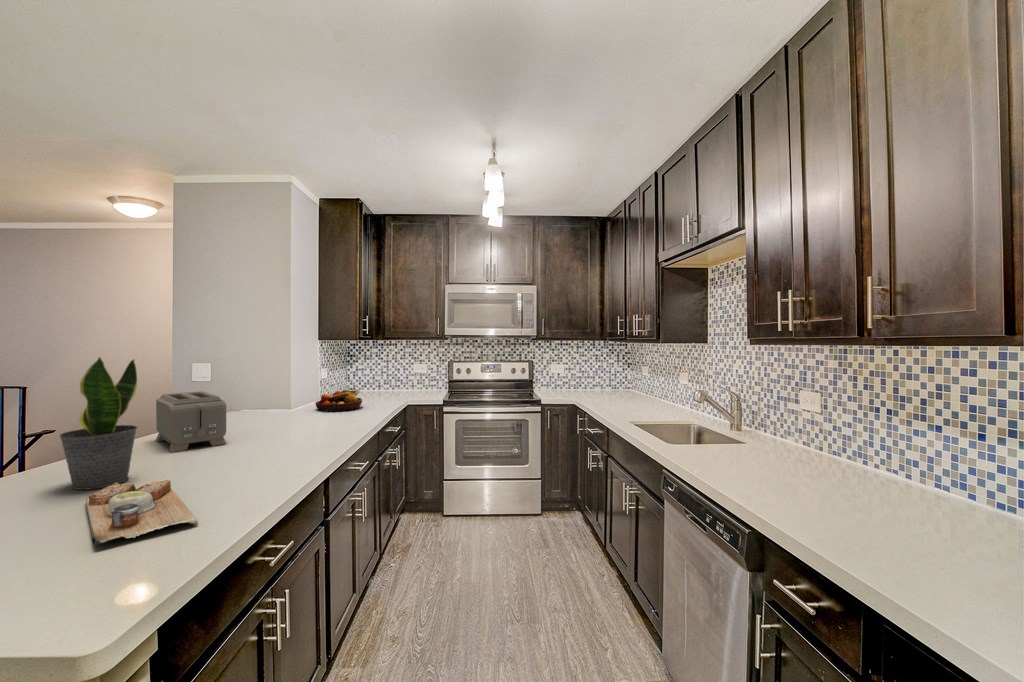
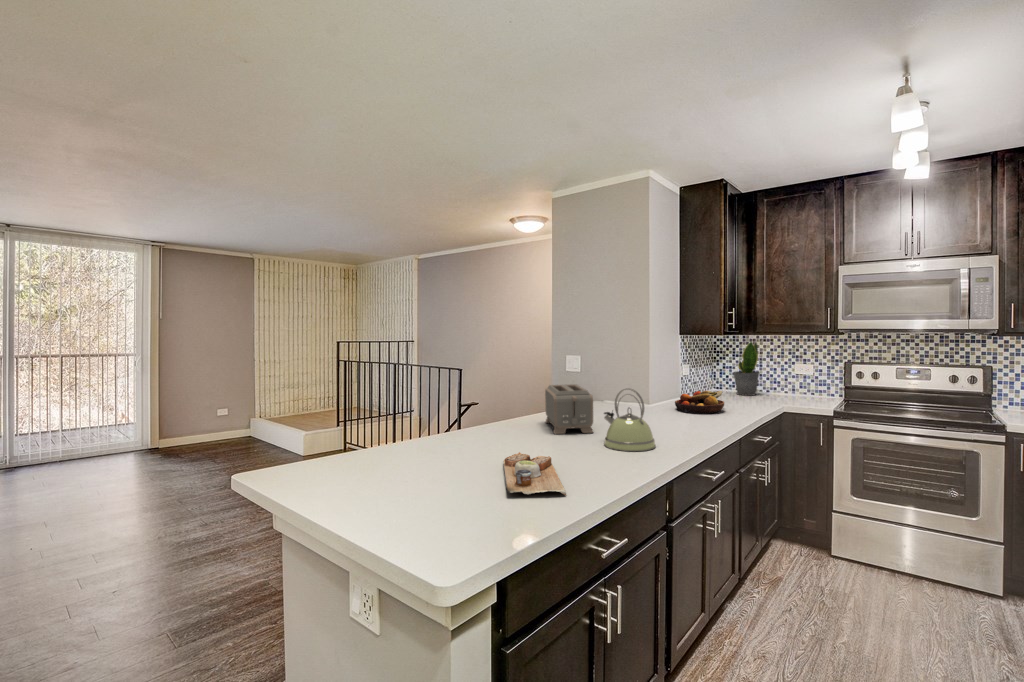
potted plant: present [60,357,137,490] -> present [734,342,760,396]
kettle: none [241,389,304,458] -> present [604,388,656,451]

